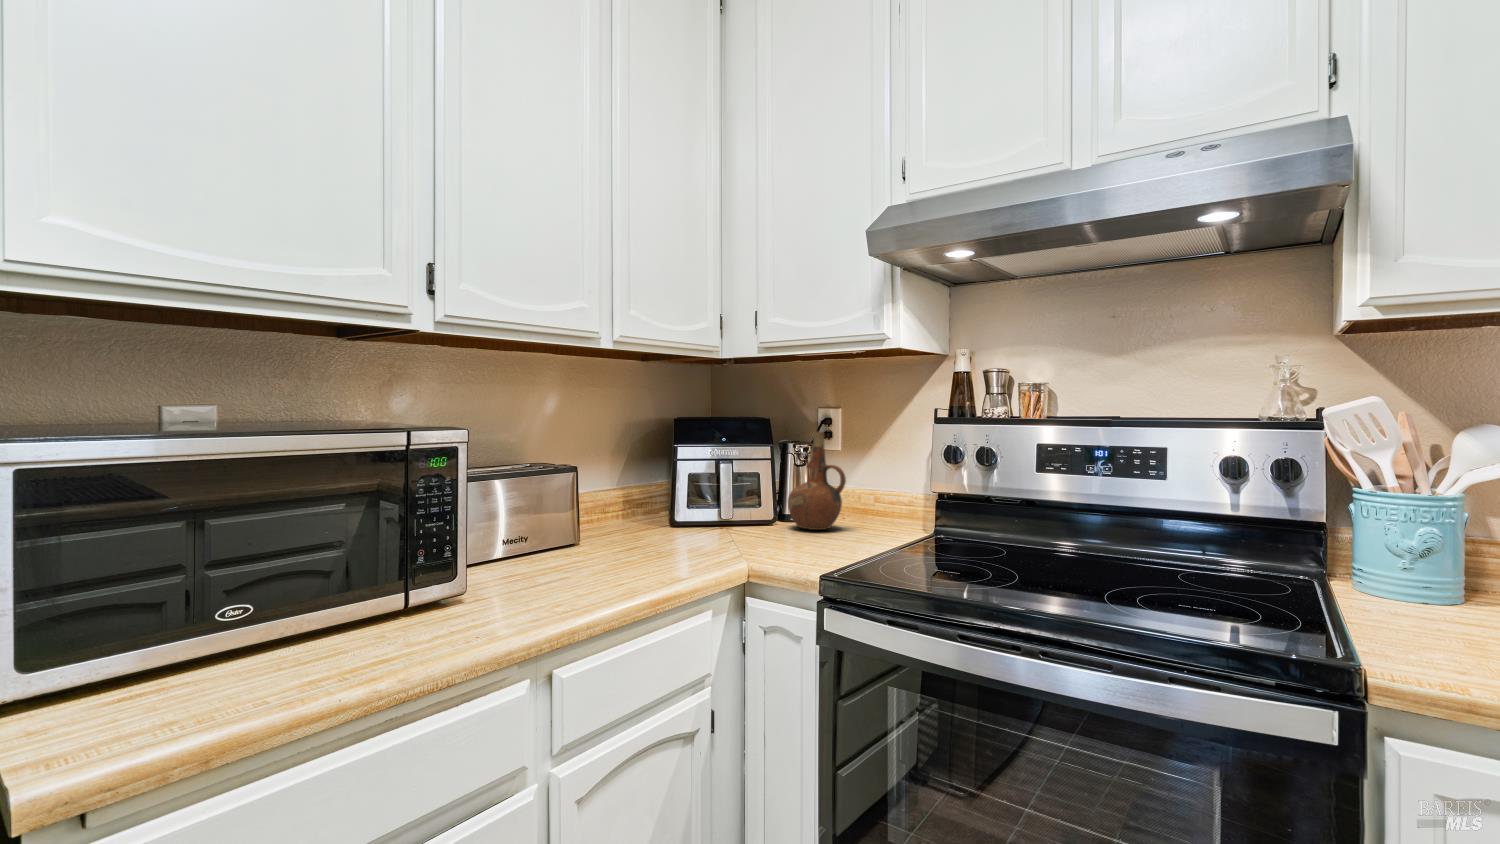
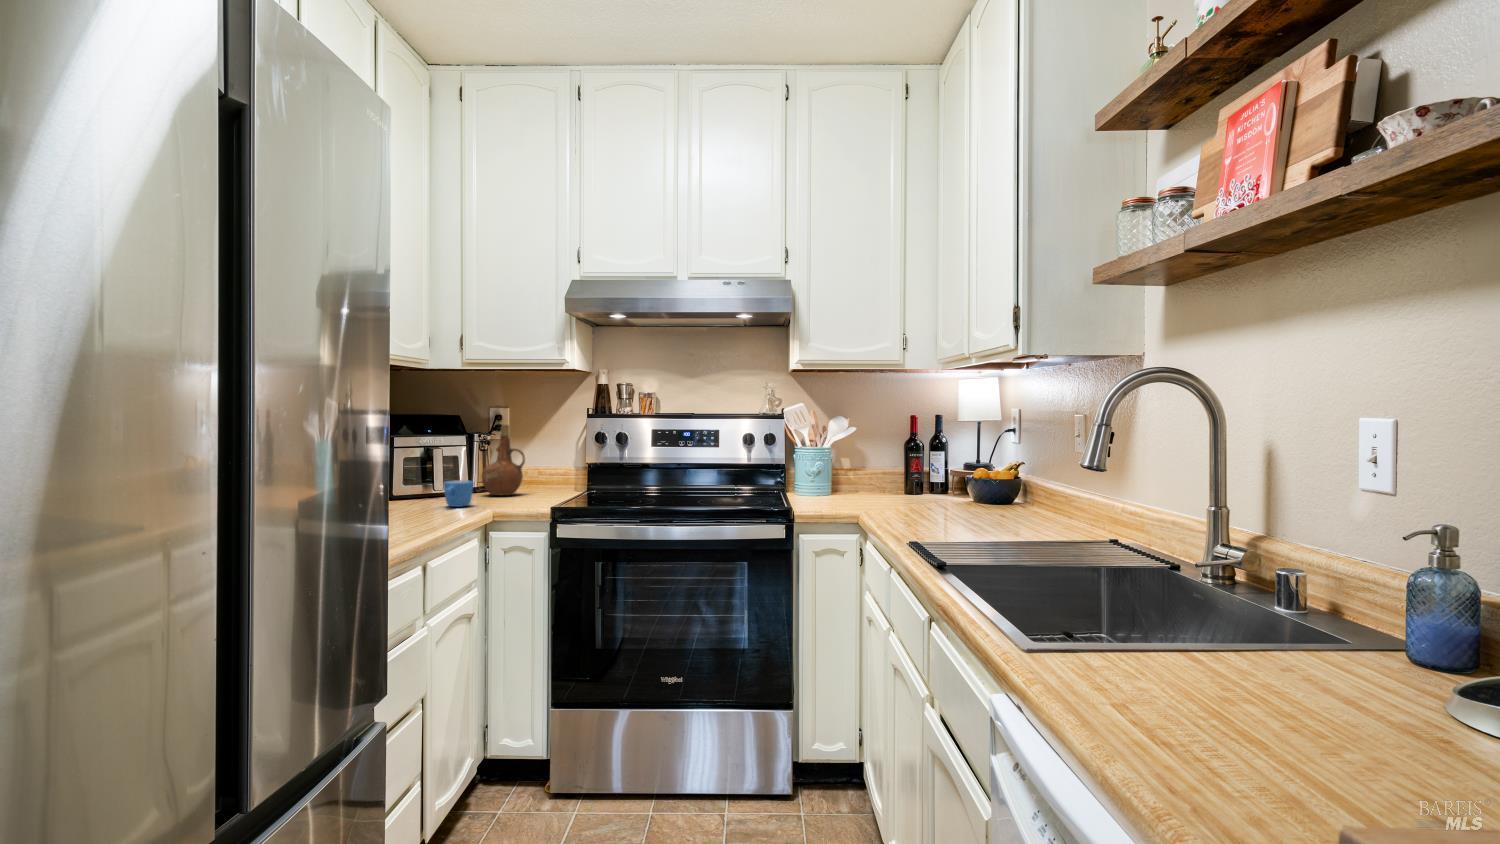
mug: none [698,509,745,548] -> present [443,480,474,507]

